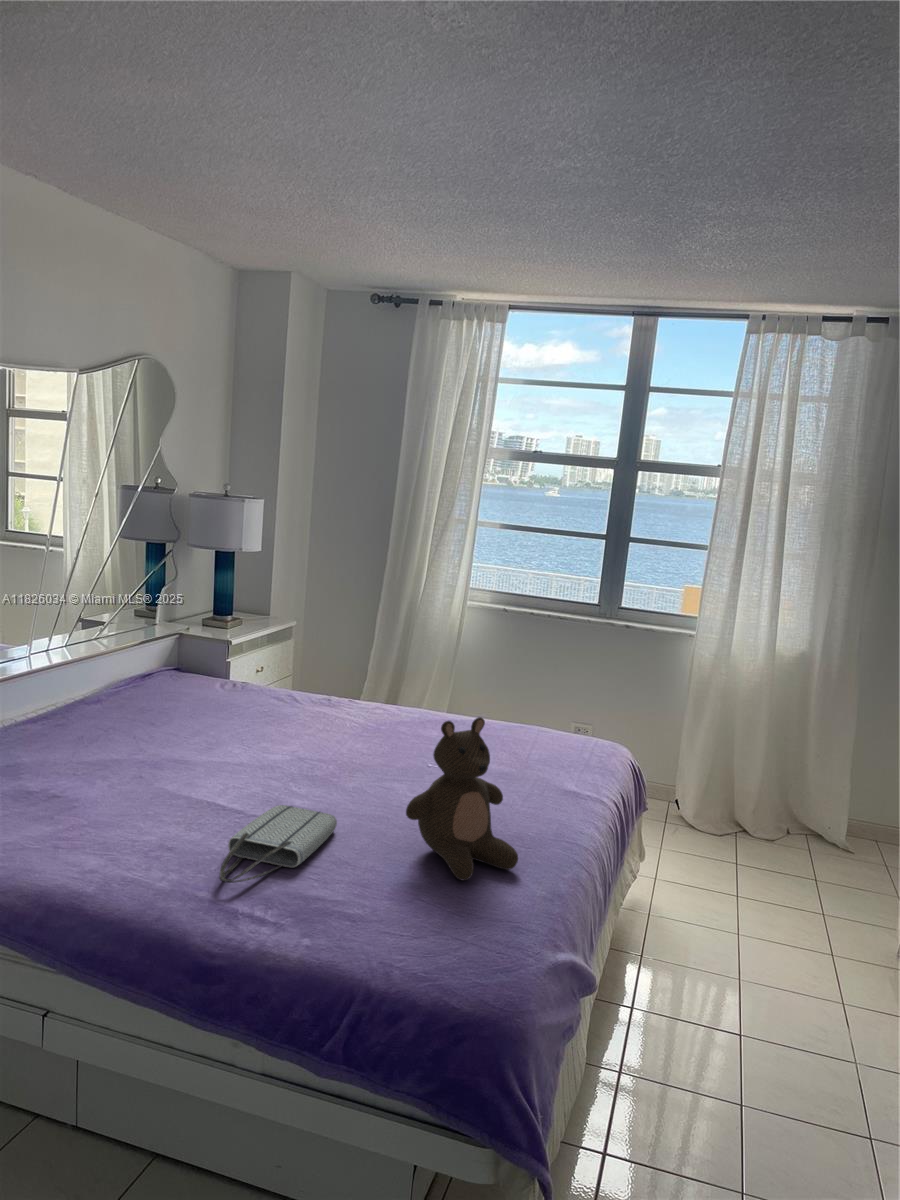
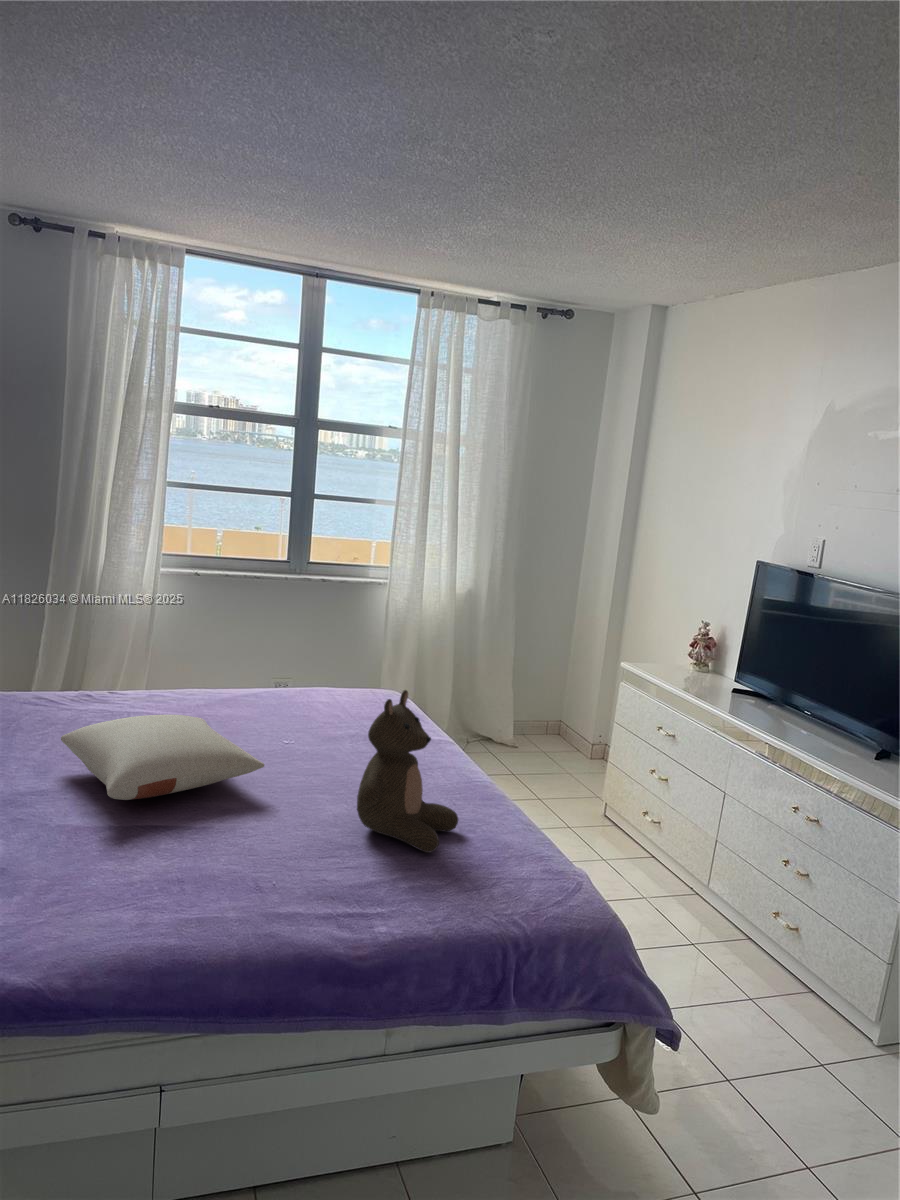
pillow: none [237,712,380,779] -> present [61,715,264,800]
tote bag: present [220,805,337,883] -> none [182,823,278,932]

